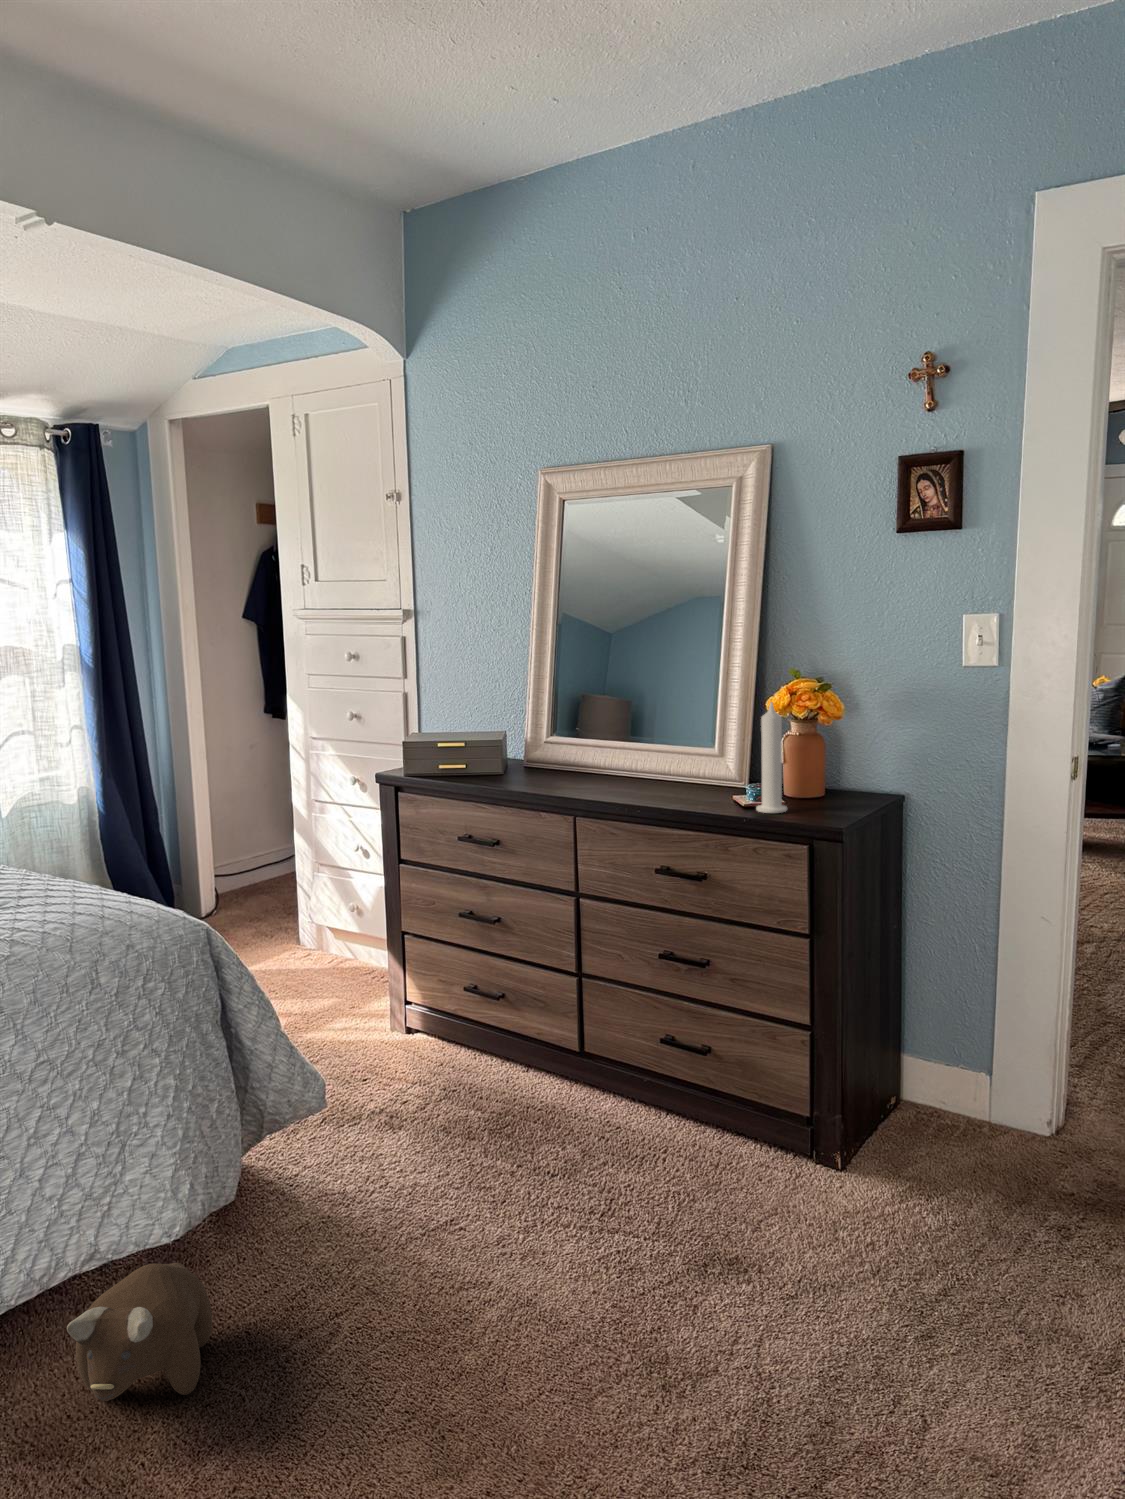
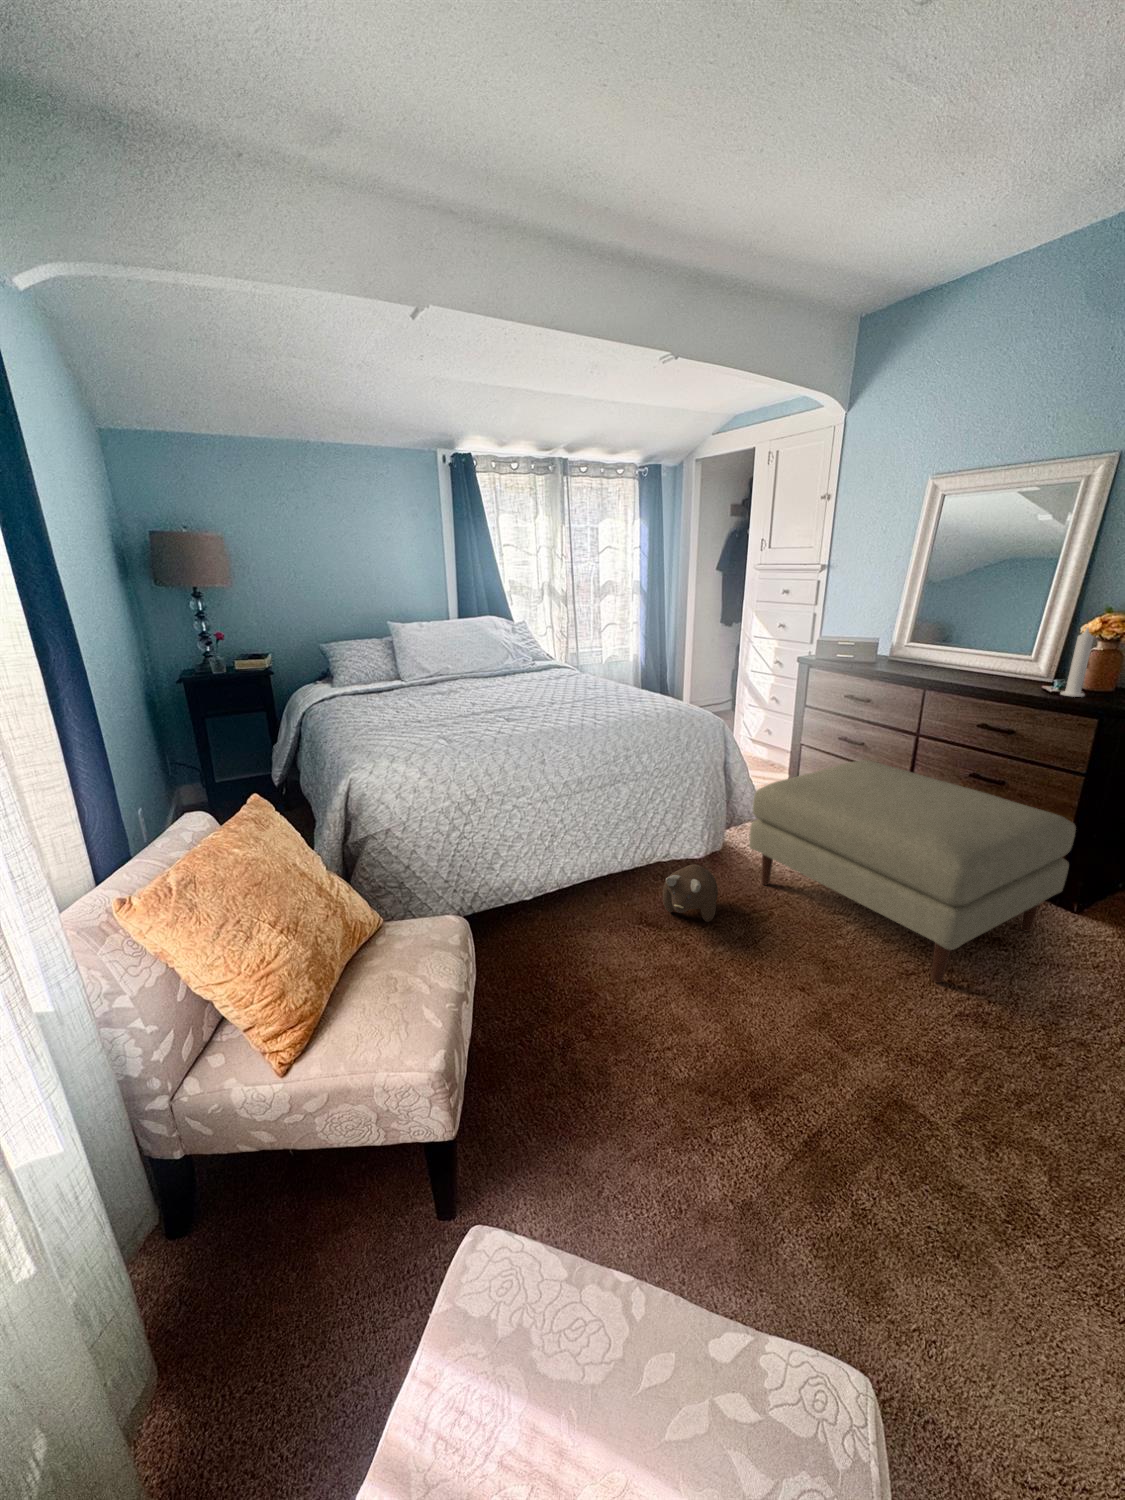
ottoman: none [276,960,809,1400] -> present [749,760,1076,983]

